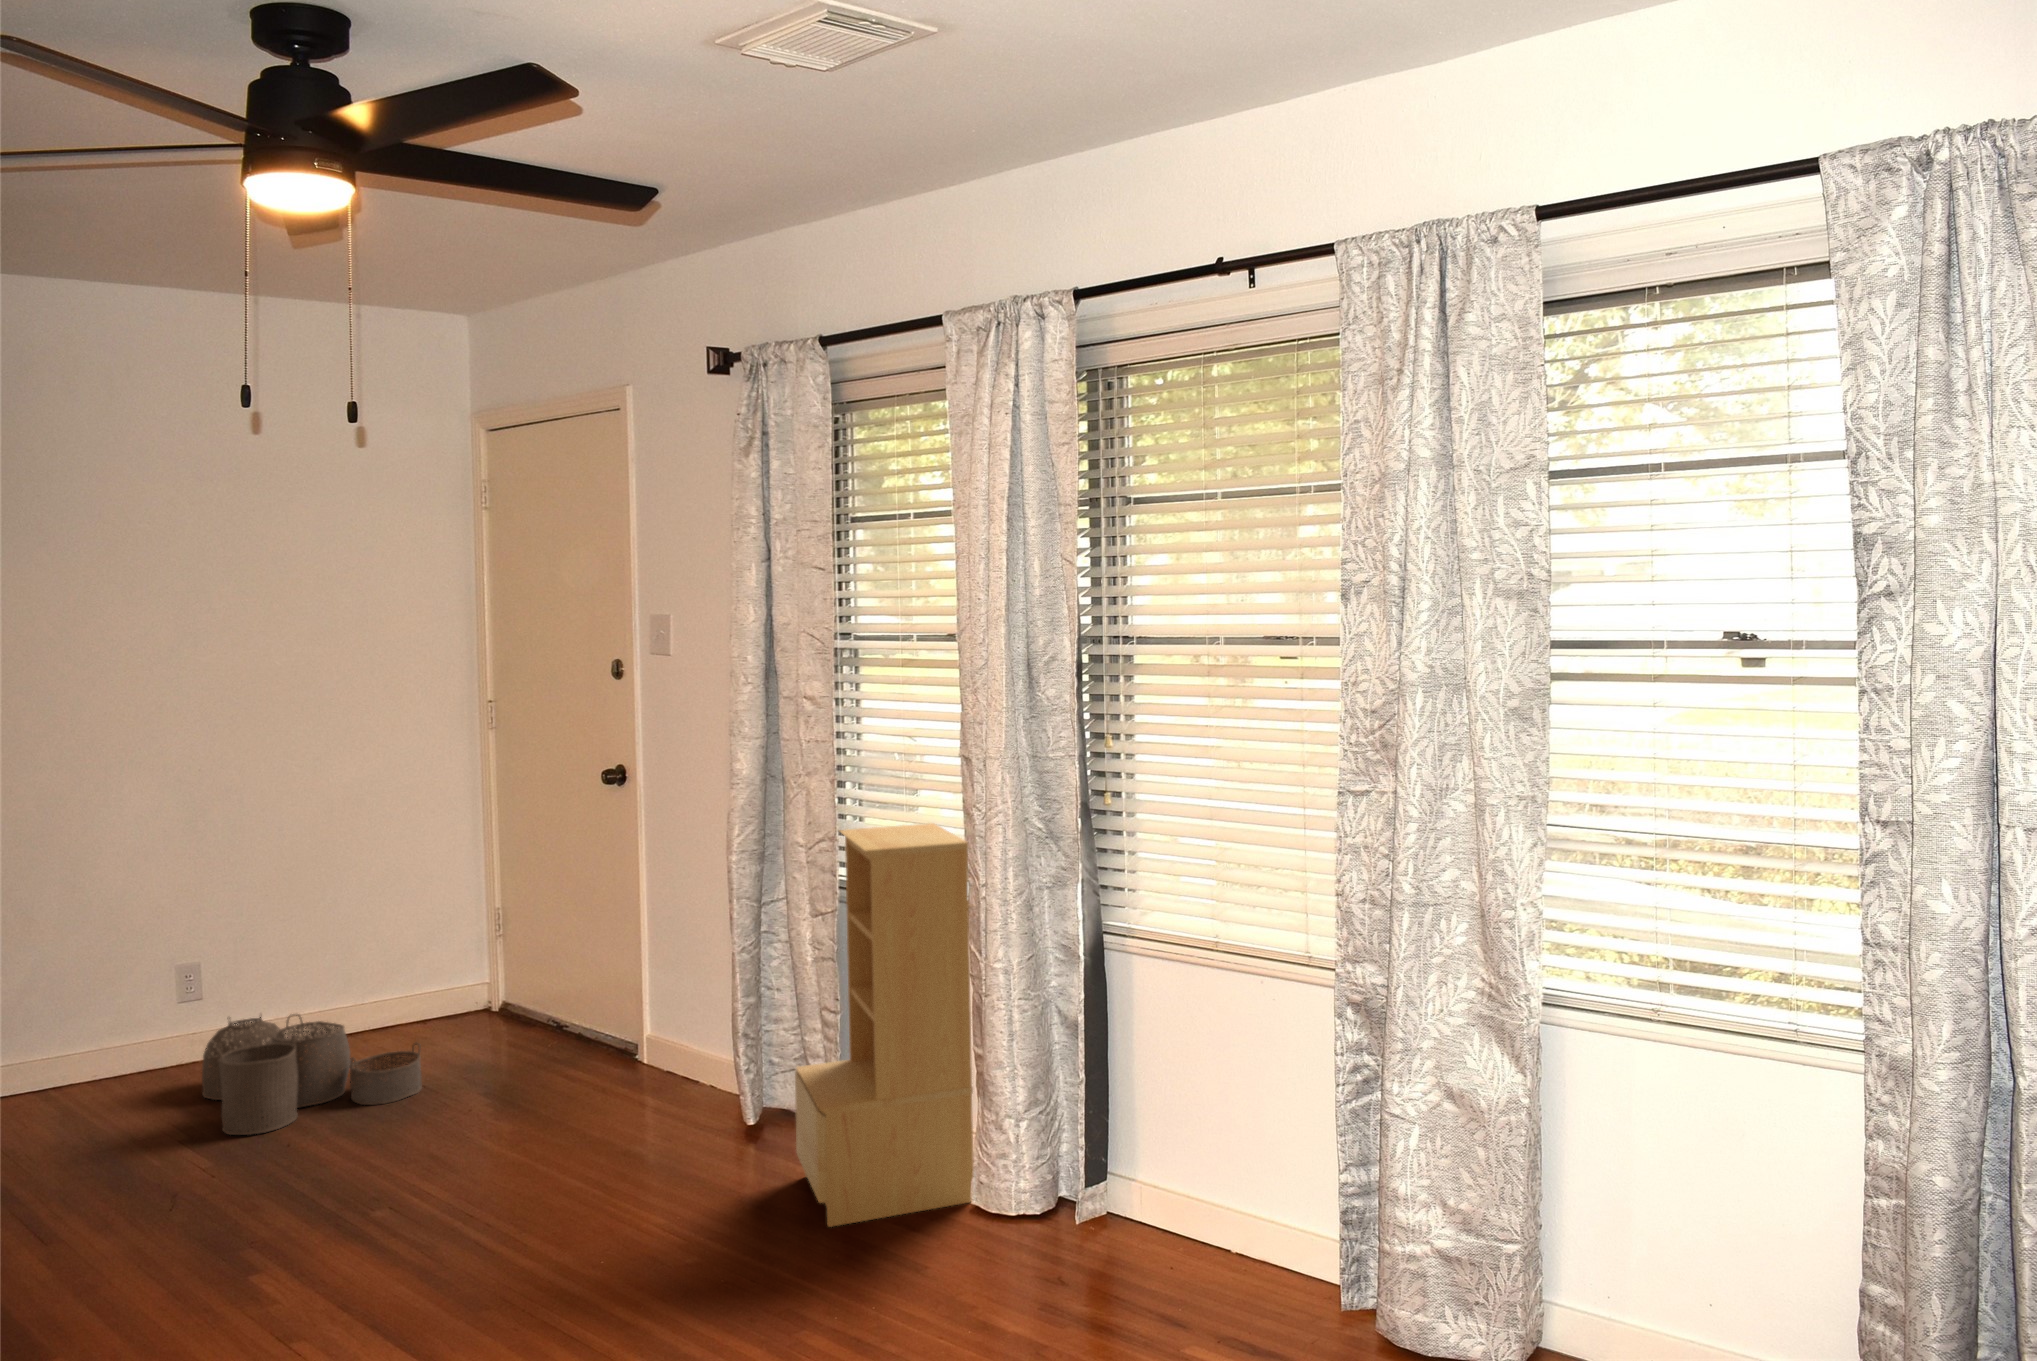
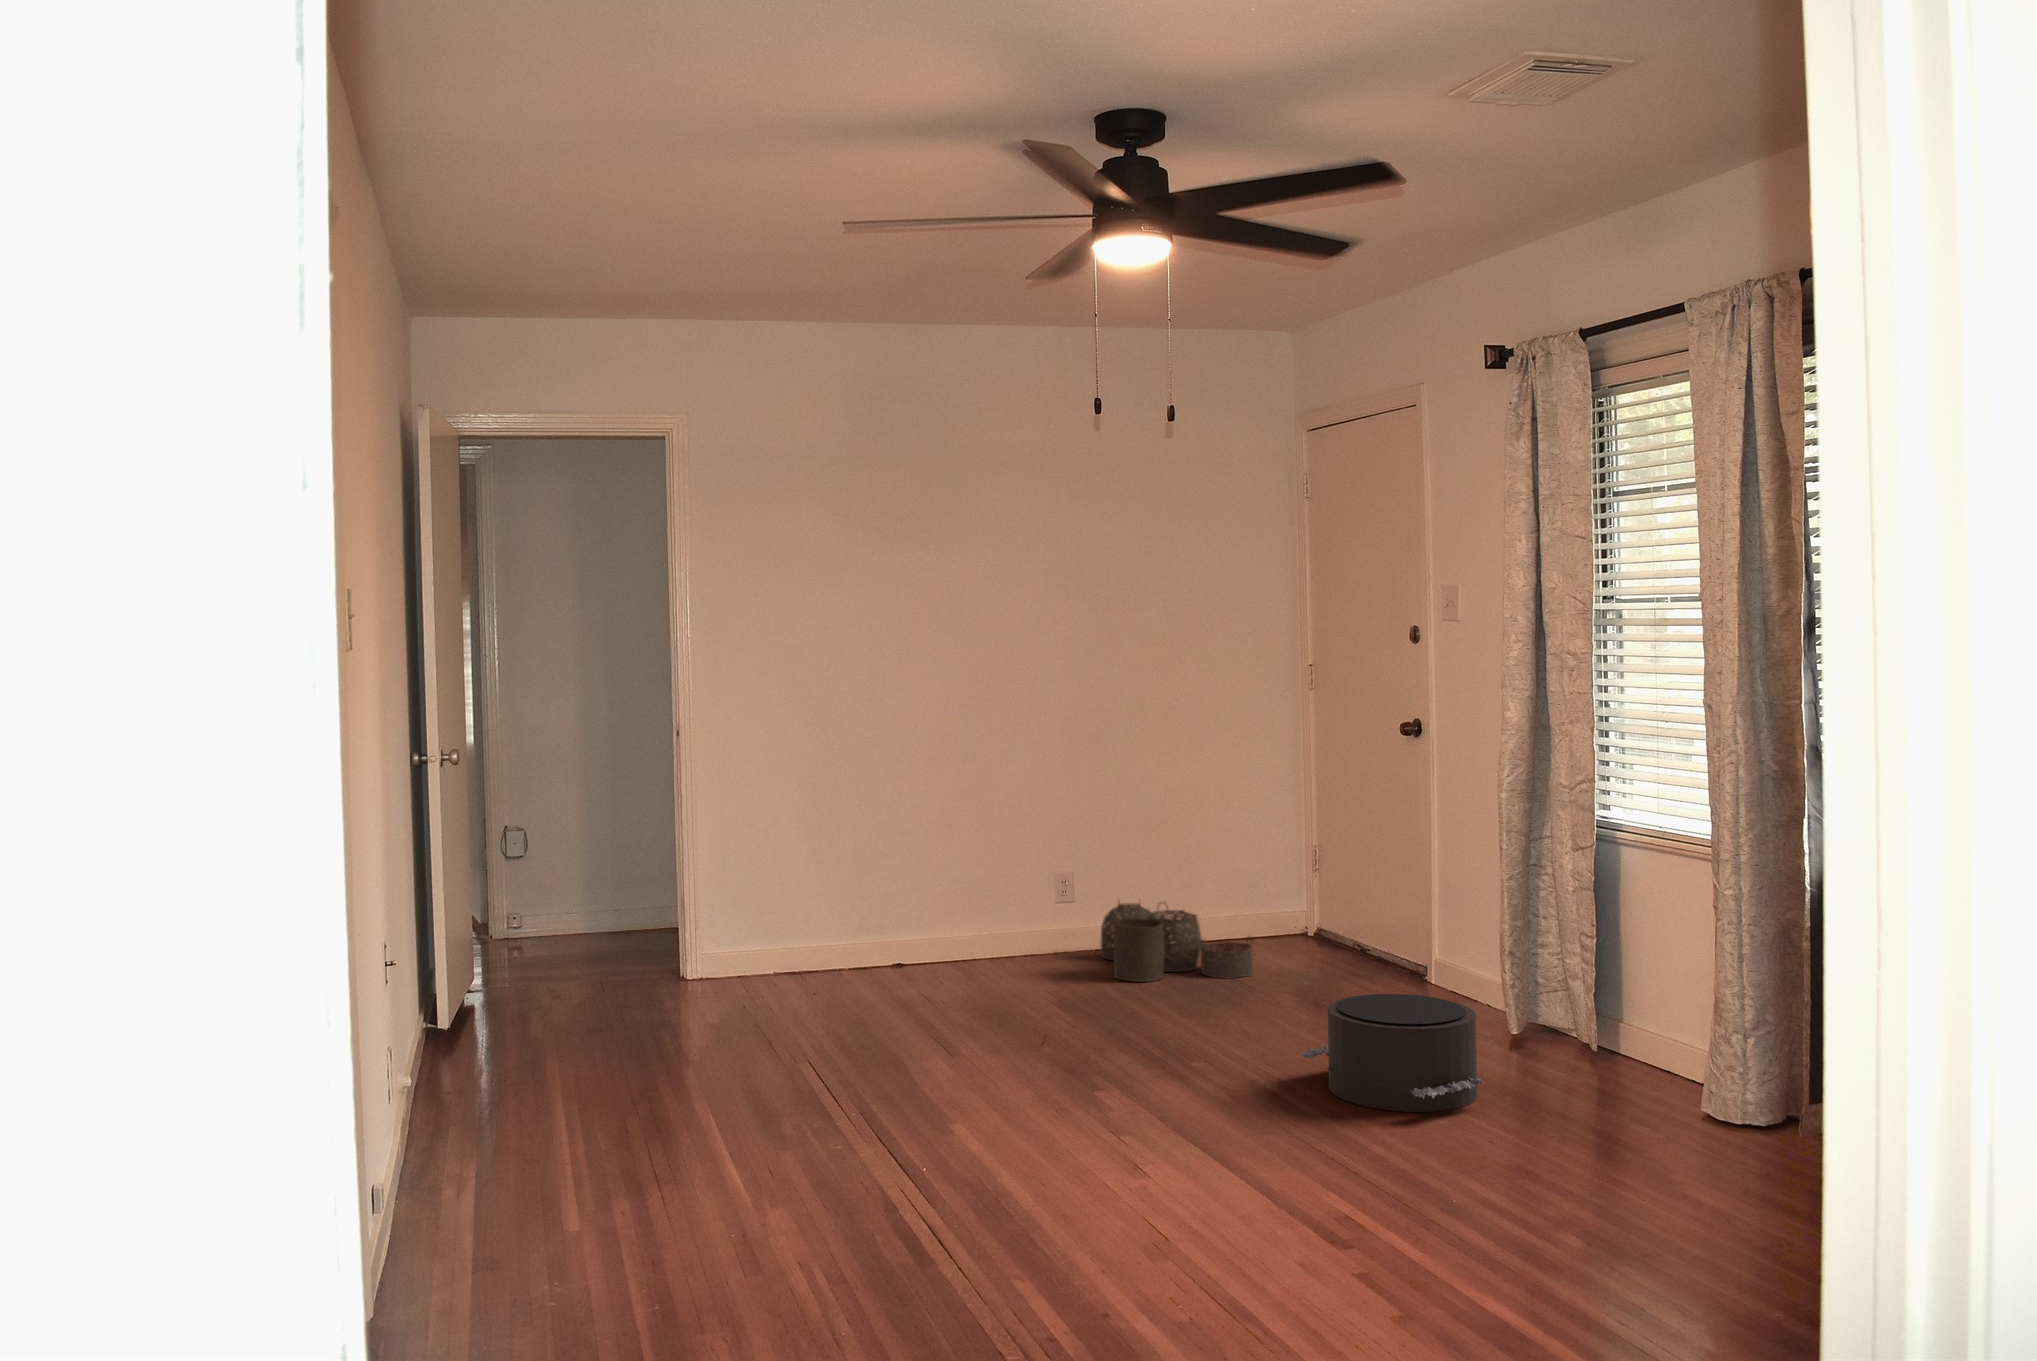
bookshelf: present [795,823,974,1227] -> none [1546,768,1707,1111]
pouf: none [501,1124,744,1300] -> present [1301,994,1486,1112]

